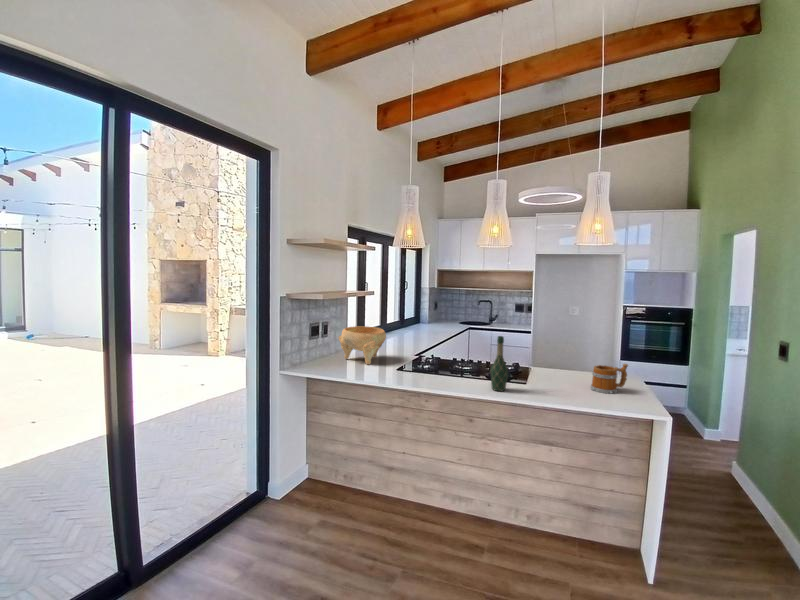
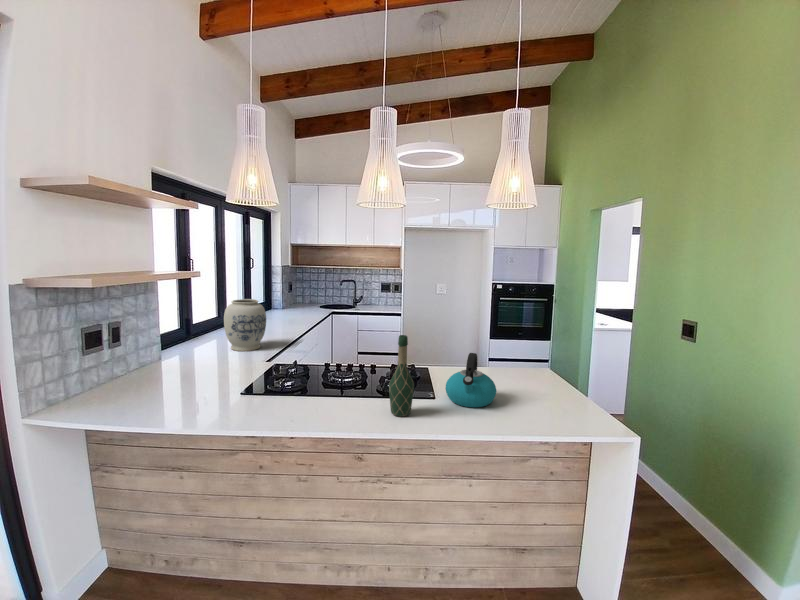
vase: none [387,312,415,349] -> present [224,299,266,351]
decorative bowl: present [339,326,386,364] -> none [139,325,222,386]
kettle: none [535,353,575,393] -> present [445,353,496,407]
mug: present [591,364,628,393] -> none [510,358,552,400]

